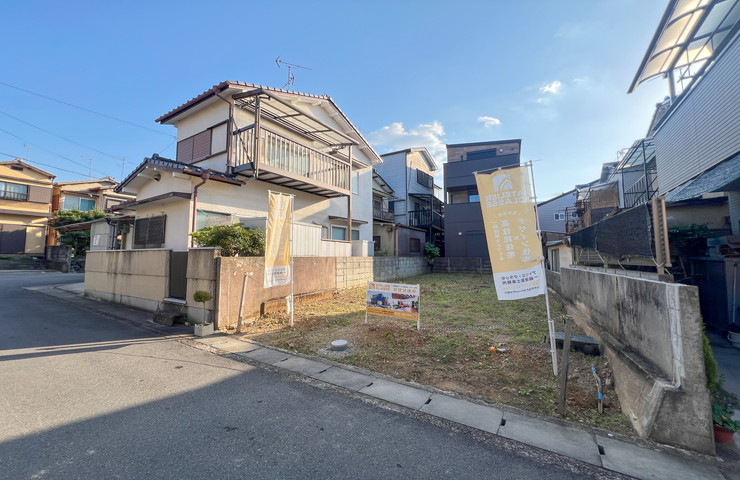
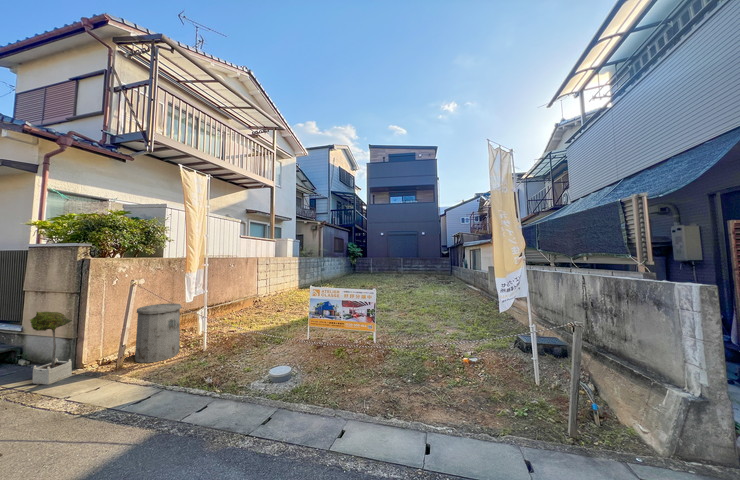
trash can: none [247,290,275,330] -> present [135,303,181,363]

